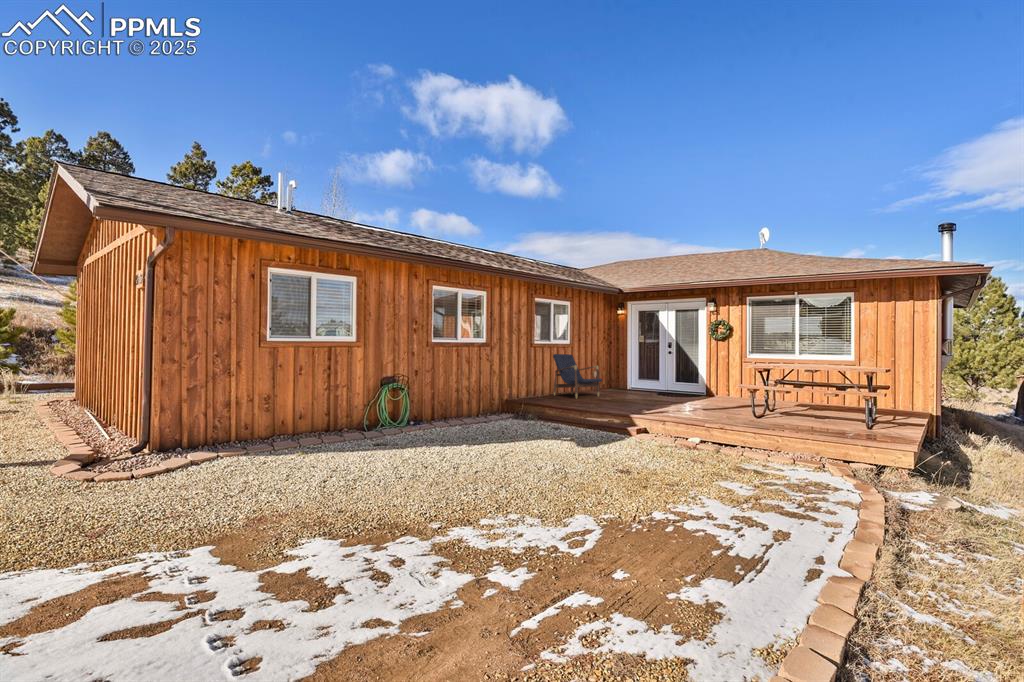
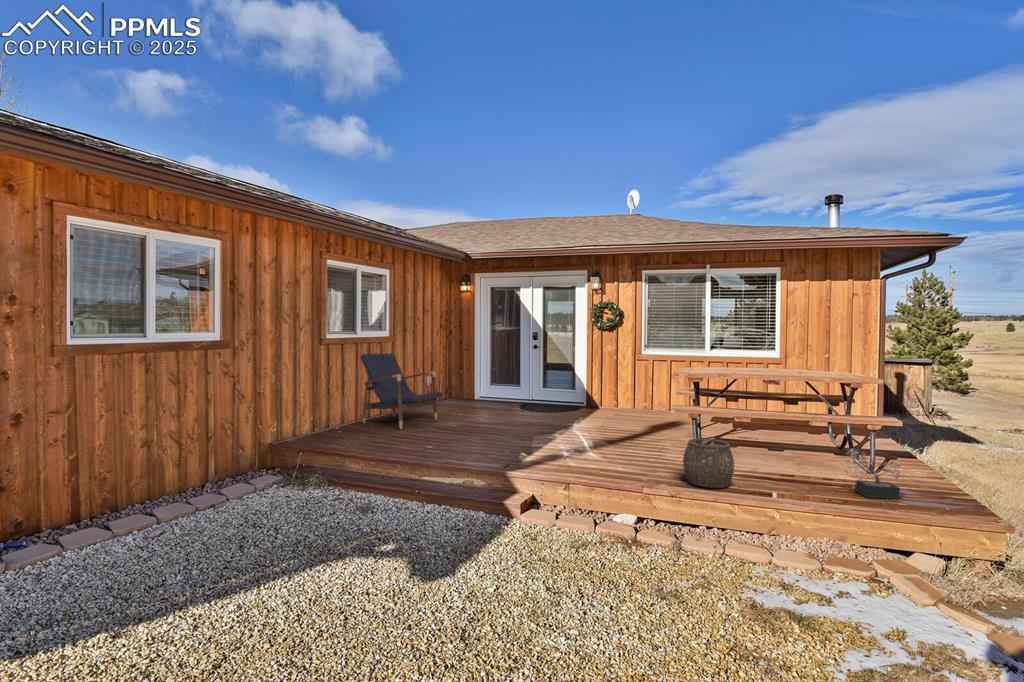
woven basket: none [736,398,768,424] -> present [683,438,734,488]
decorative plant: none [835,404,874,433] -> present [845,451,905,499]

